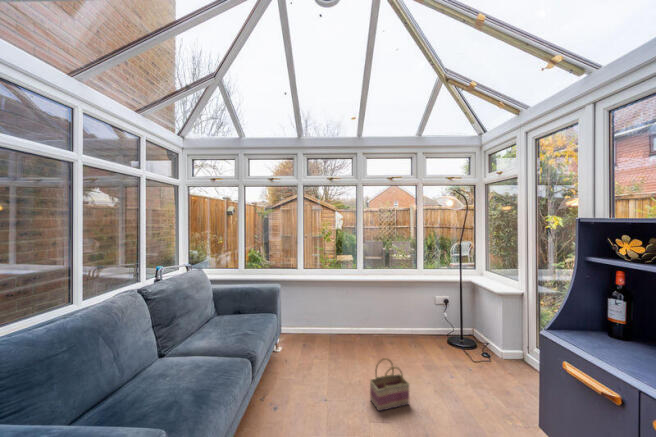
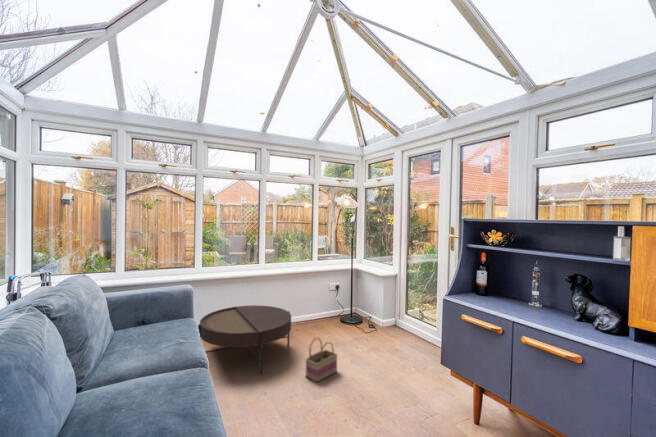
coffee table: none [284,307,374,384] -> present [198,305,291,374]

